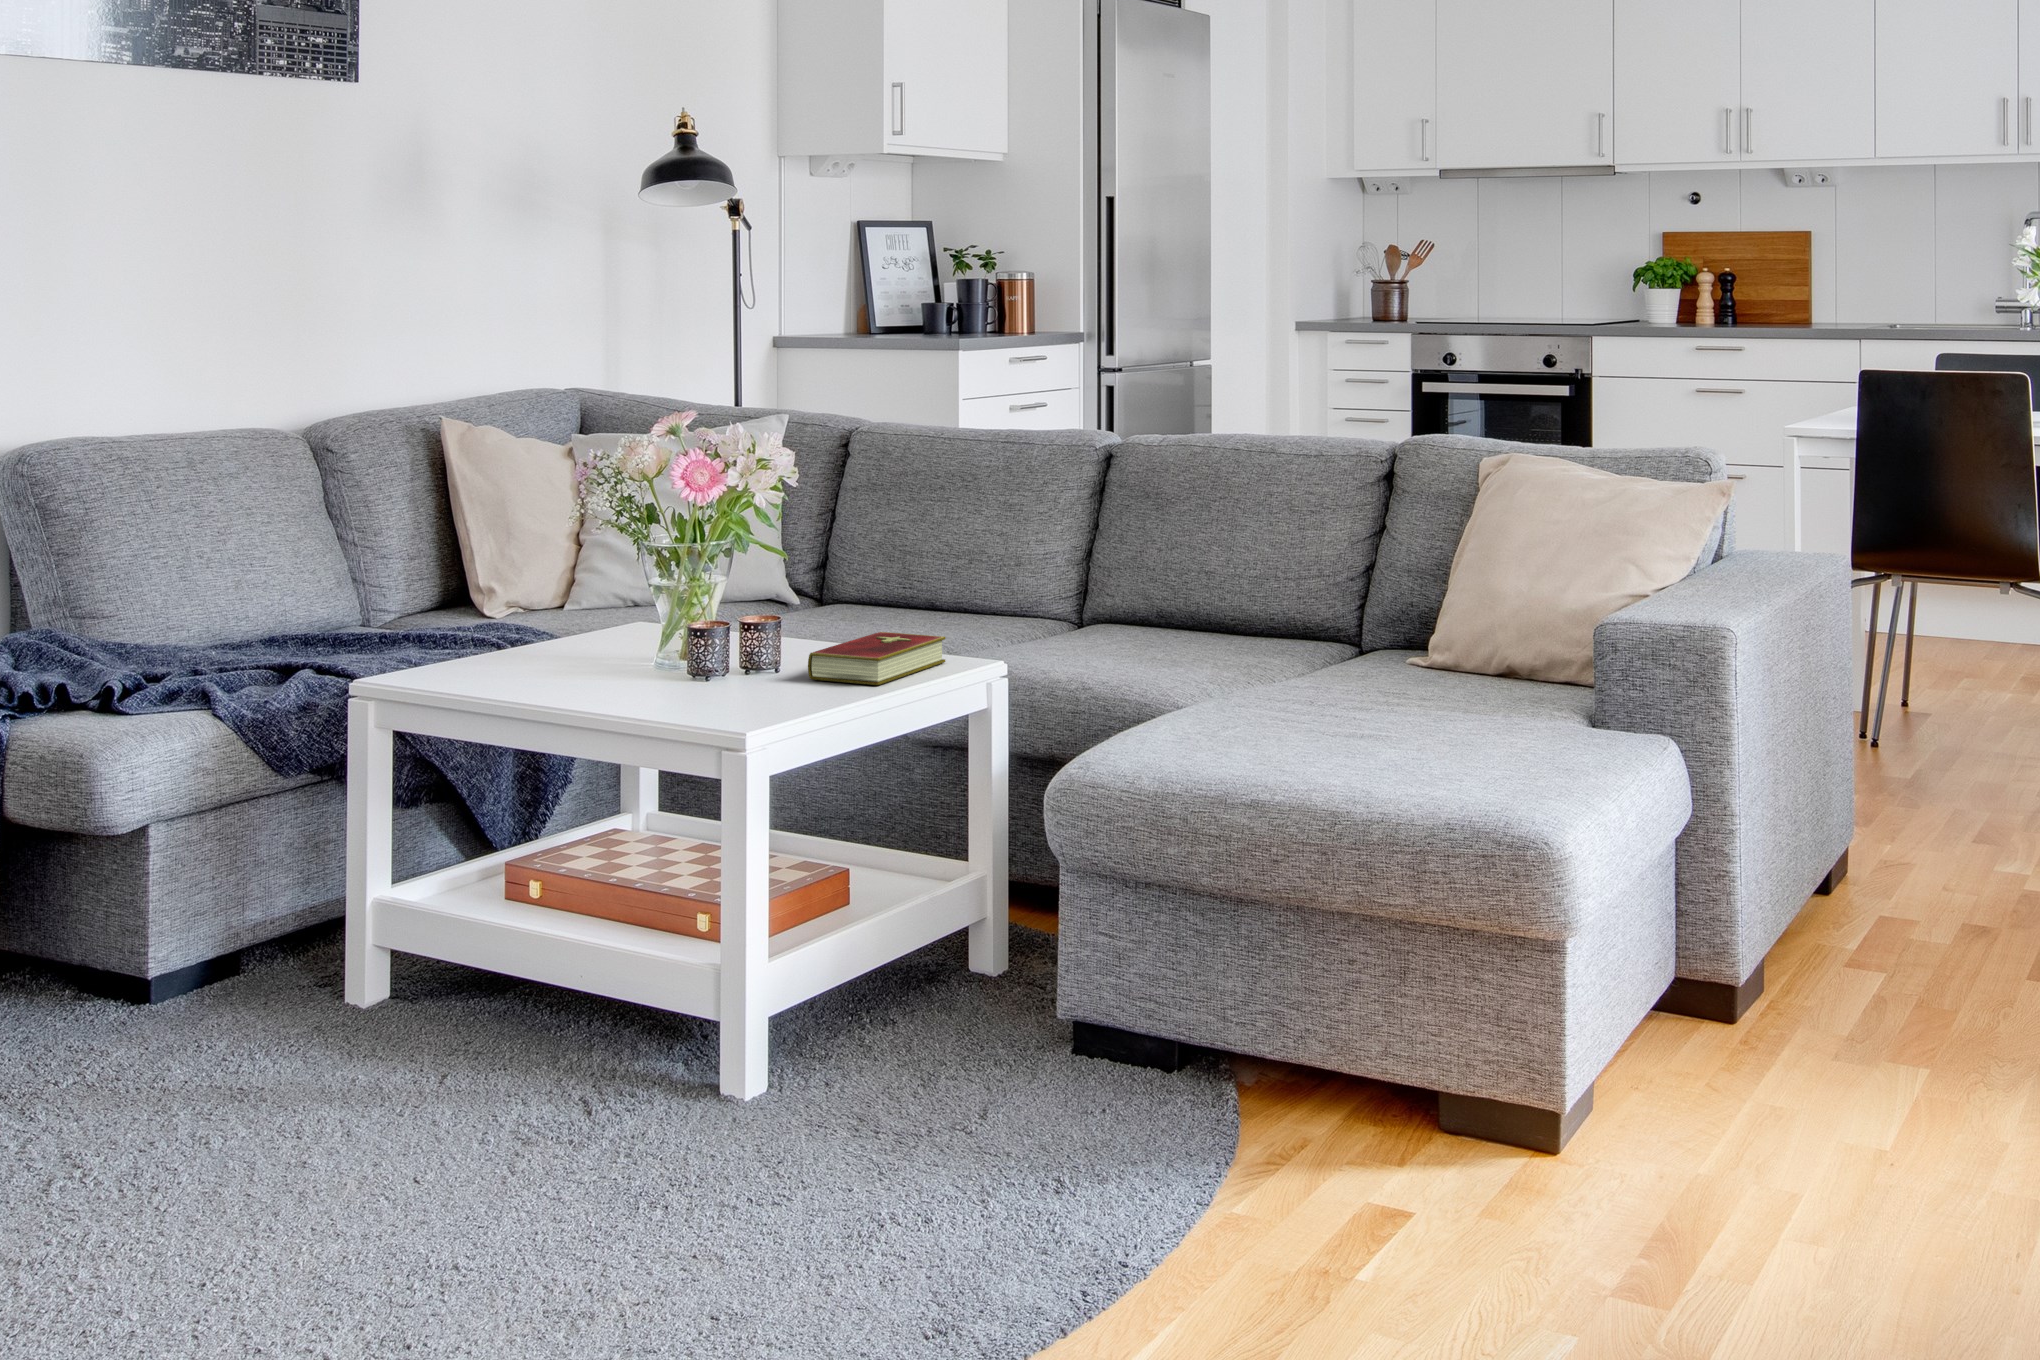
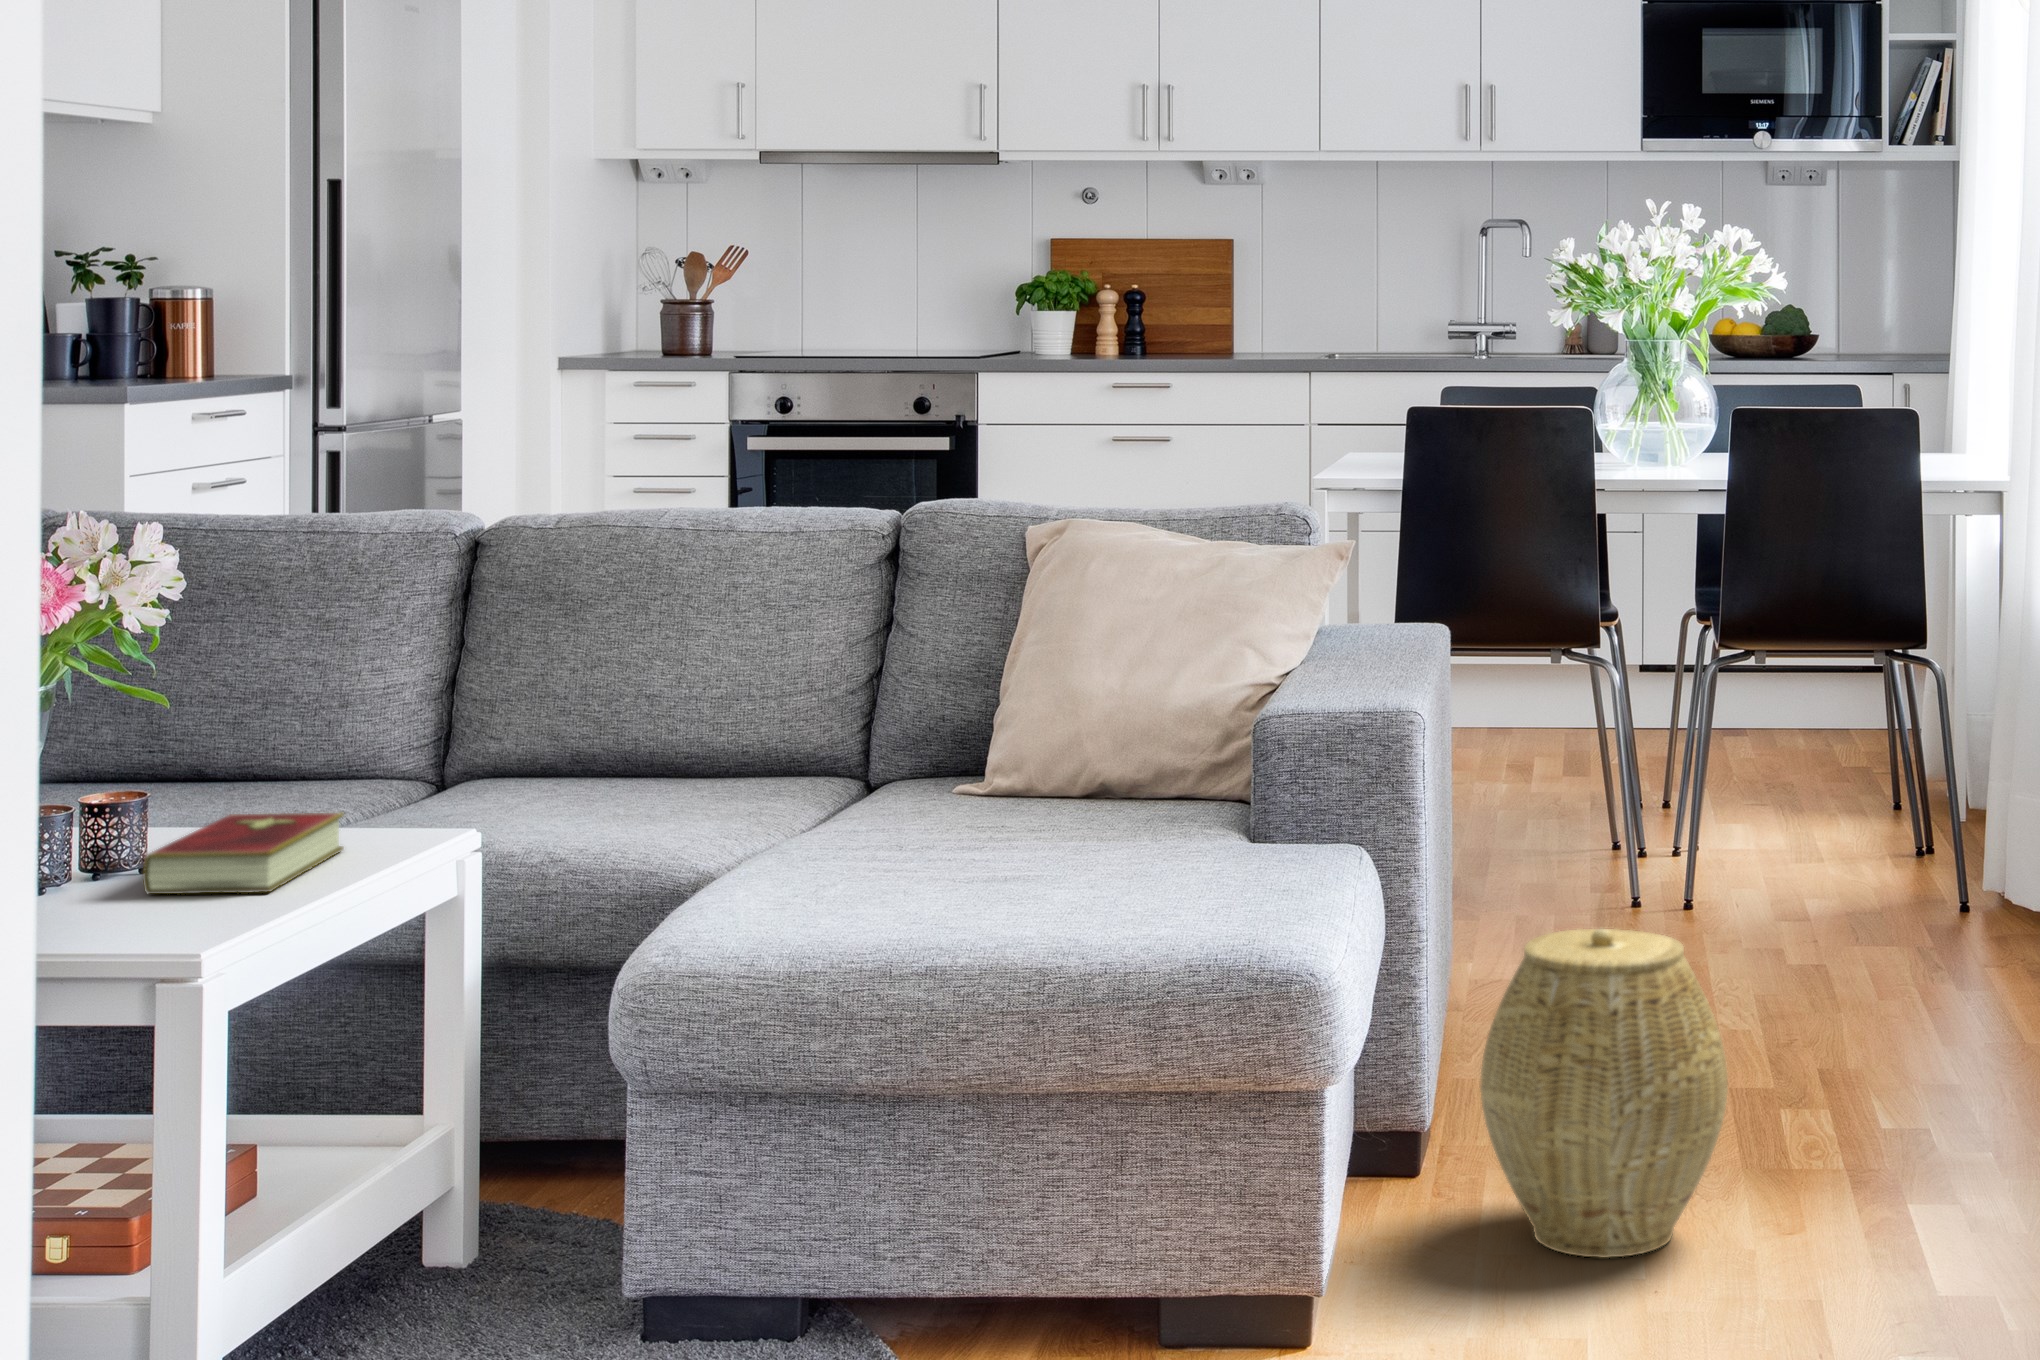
woven basket: none [1758,817,1977,1096] -> present [1480,928,1728,1258]

